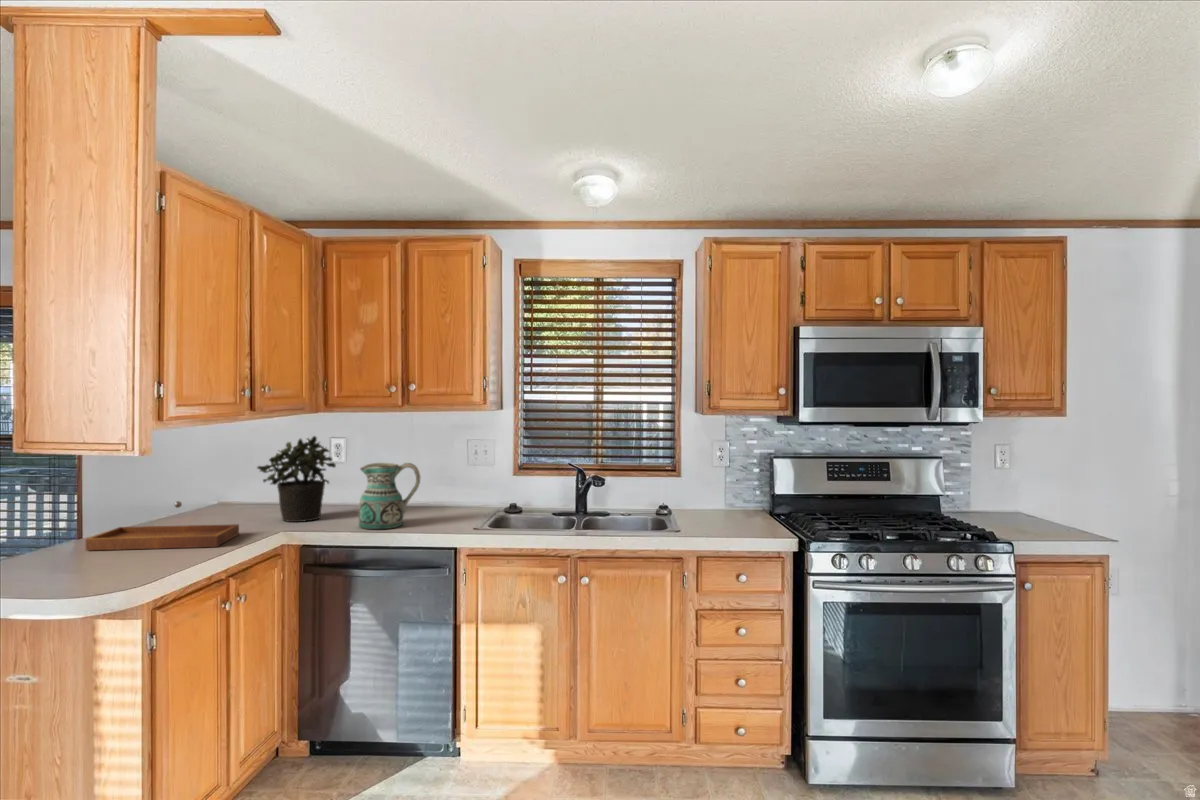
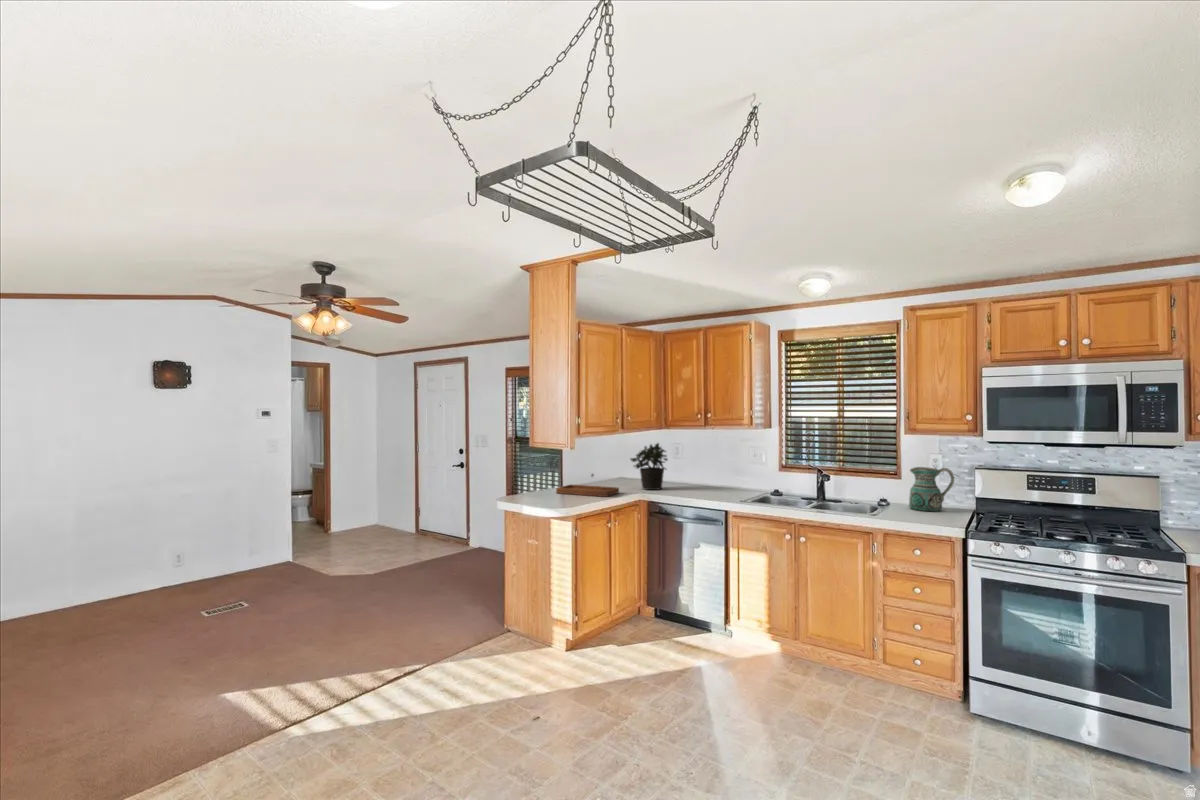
ceramic pitcher: present [359,463,420,529] -> present [909,467,954,512]

